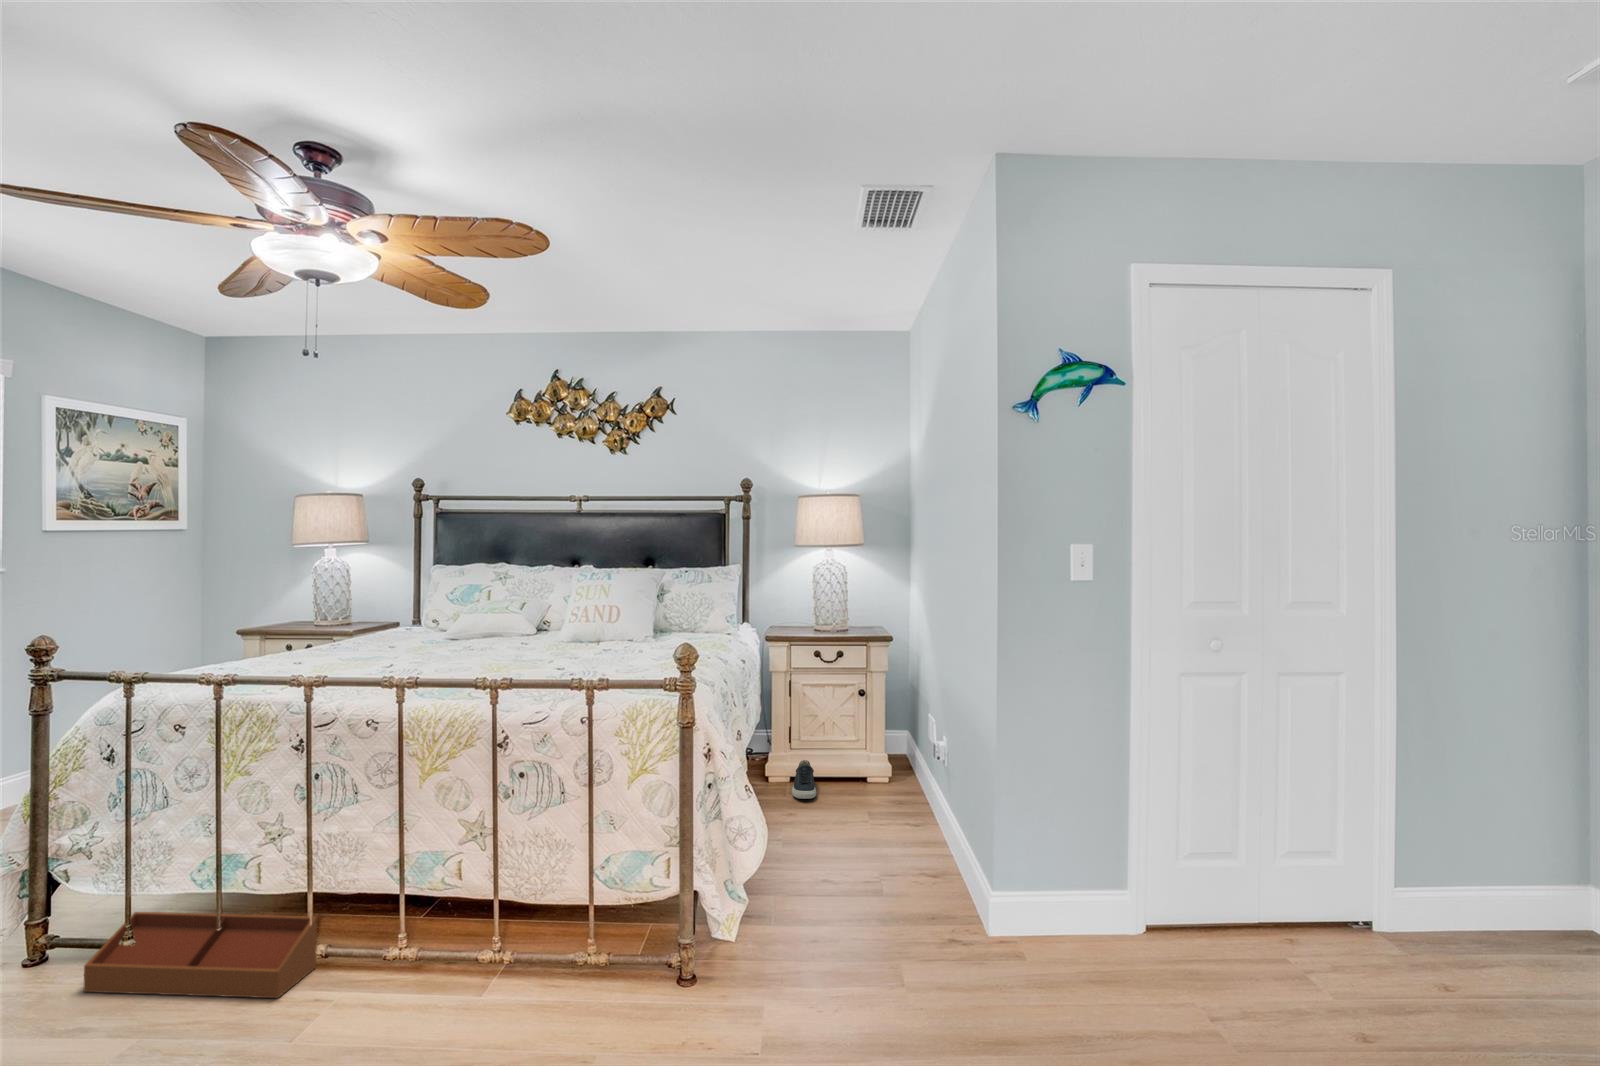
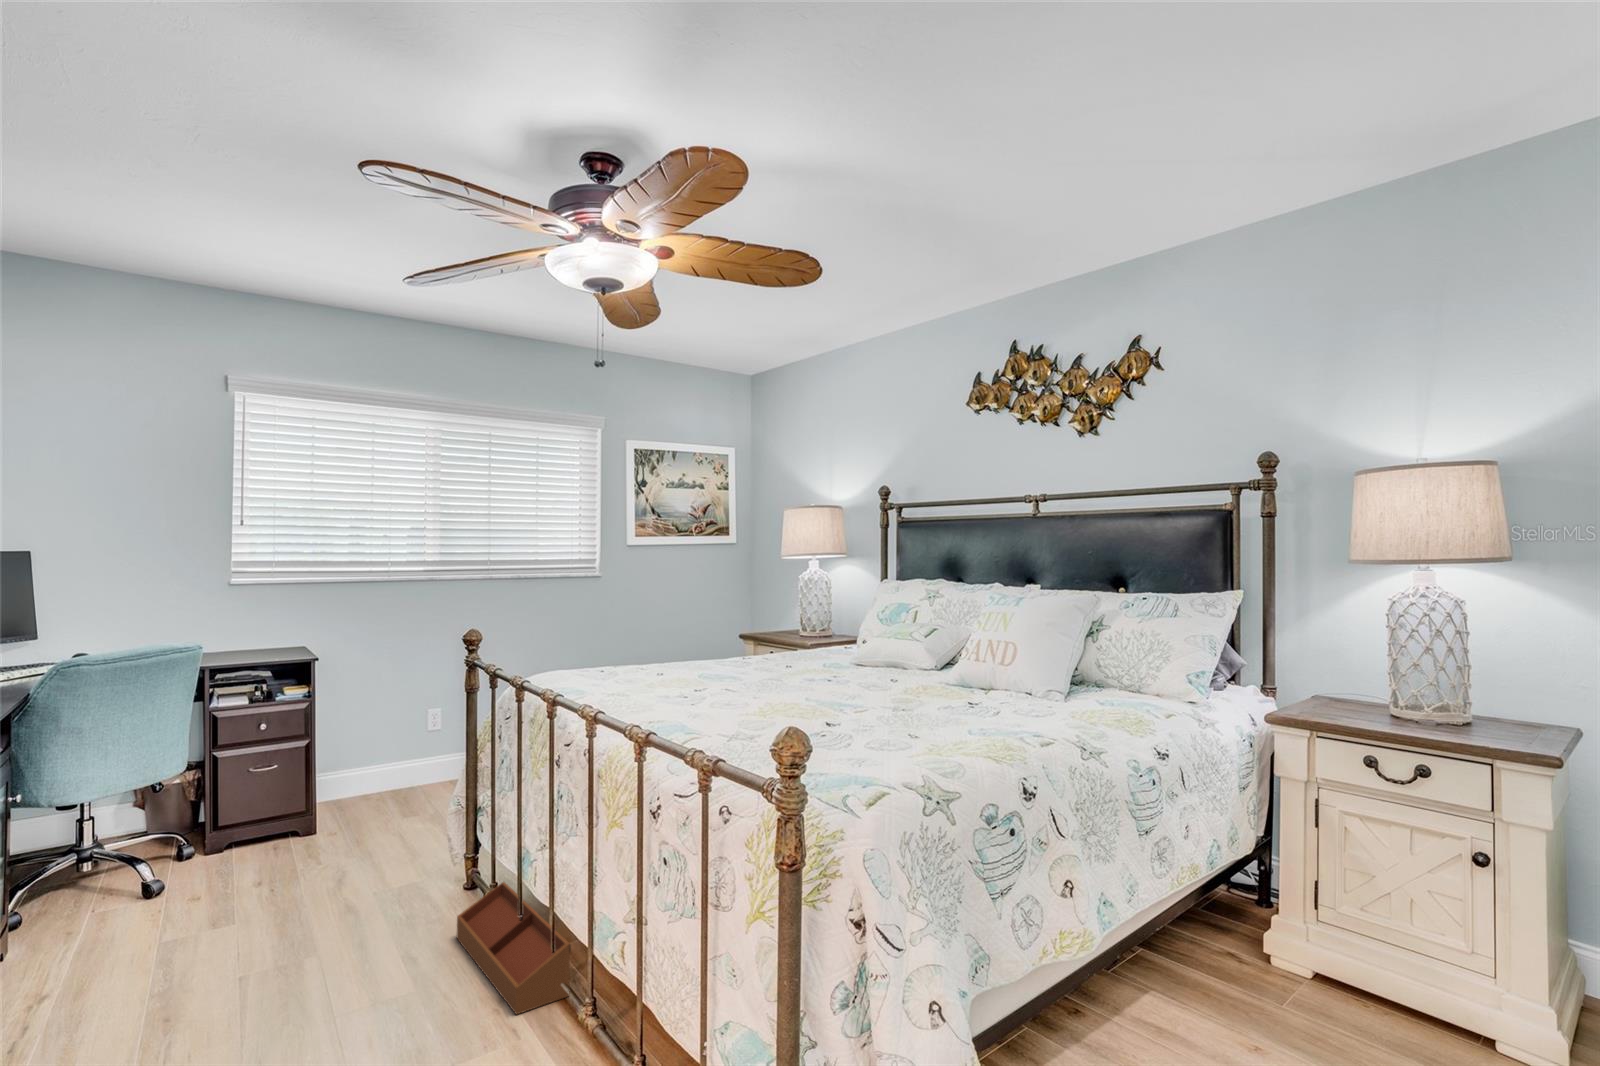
shoe: present [792,760,817,799] -> none [1294,946,1361,1024]

